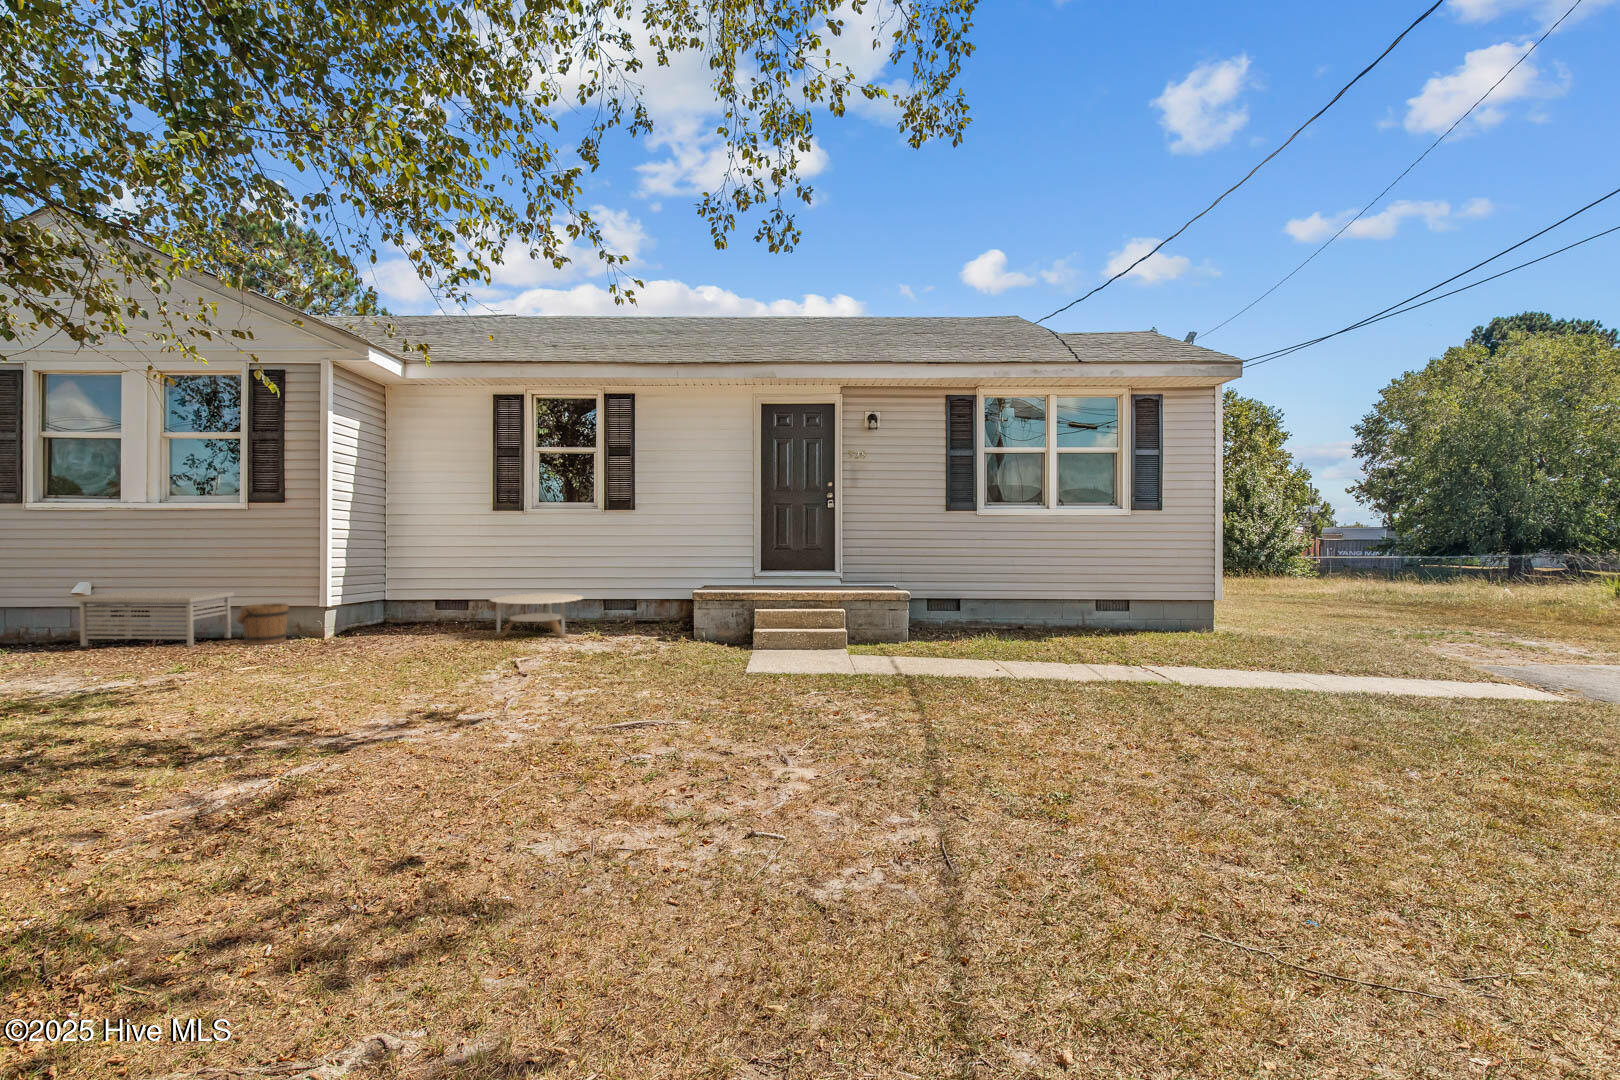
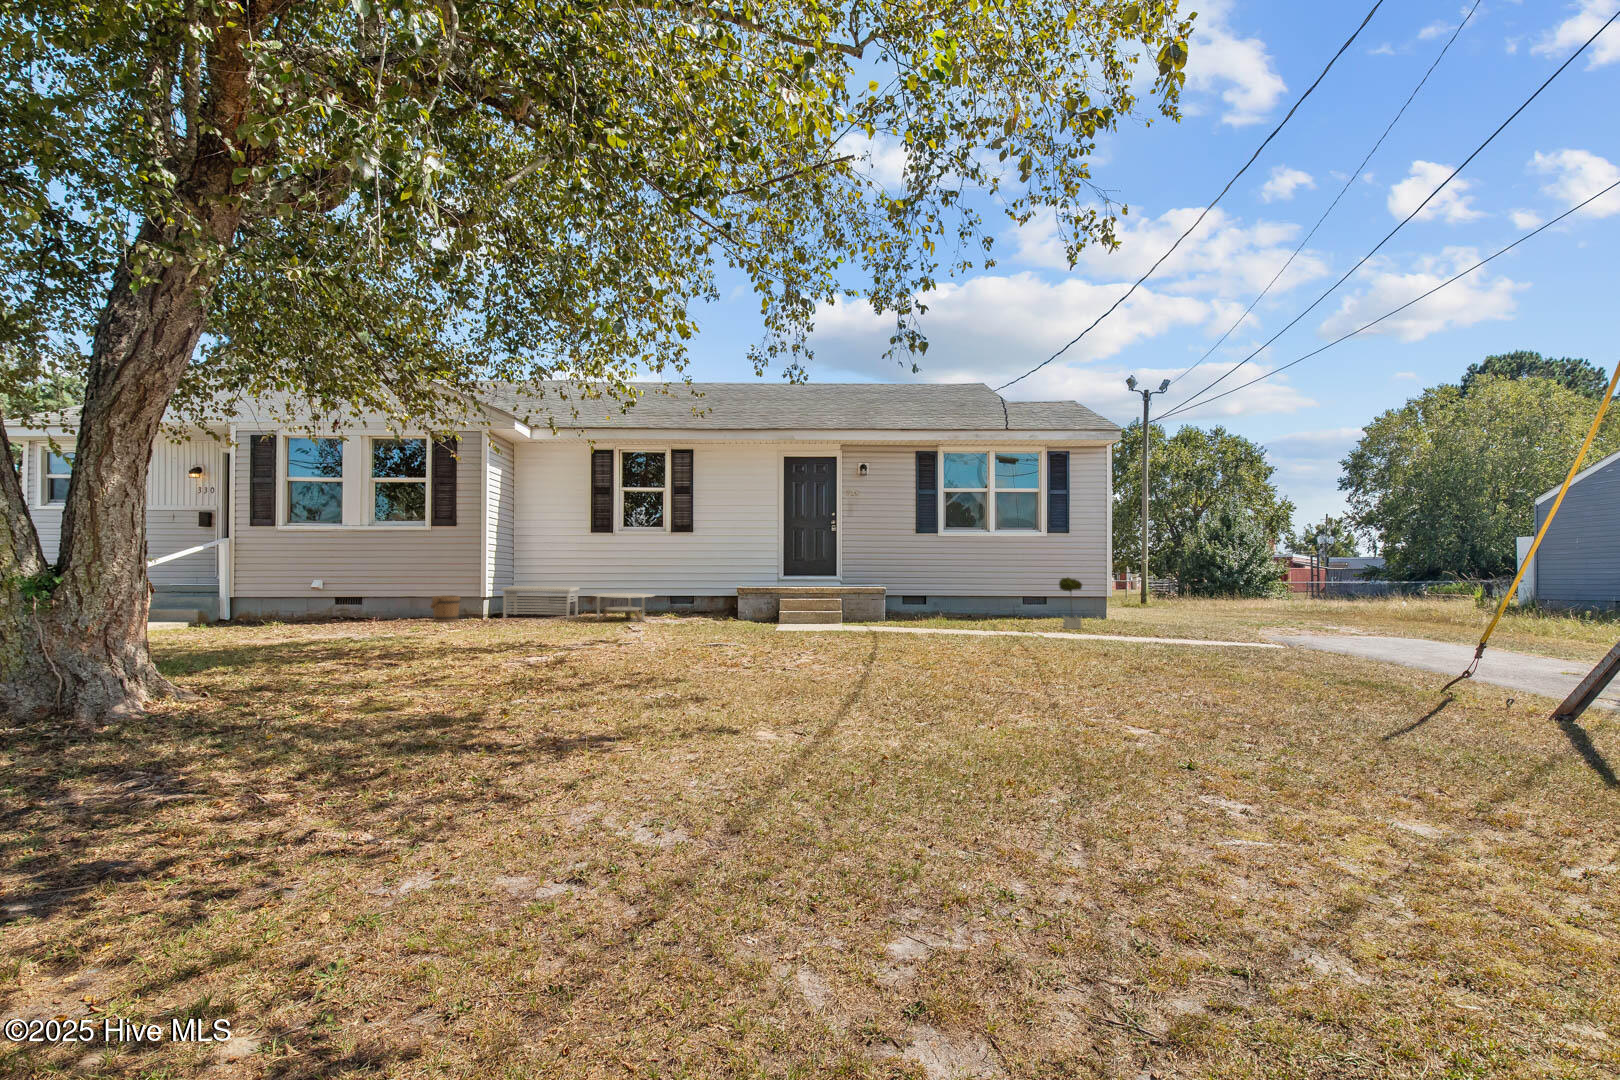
potted tree: none [1143,566,1178,638] -> present [1059,577,1082,629]
storage bench: present [73,591,234,647] -> present [501,586,579,619]

